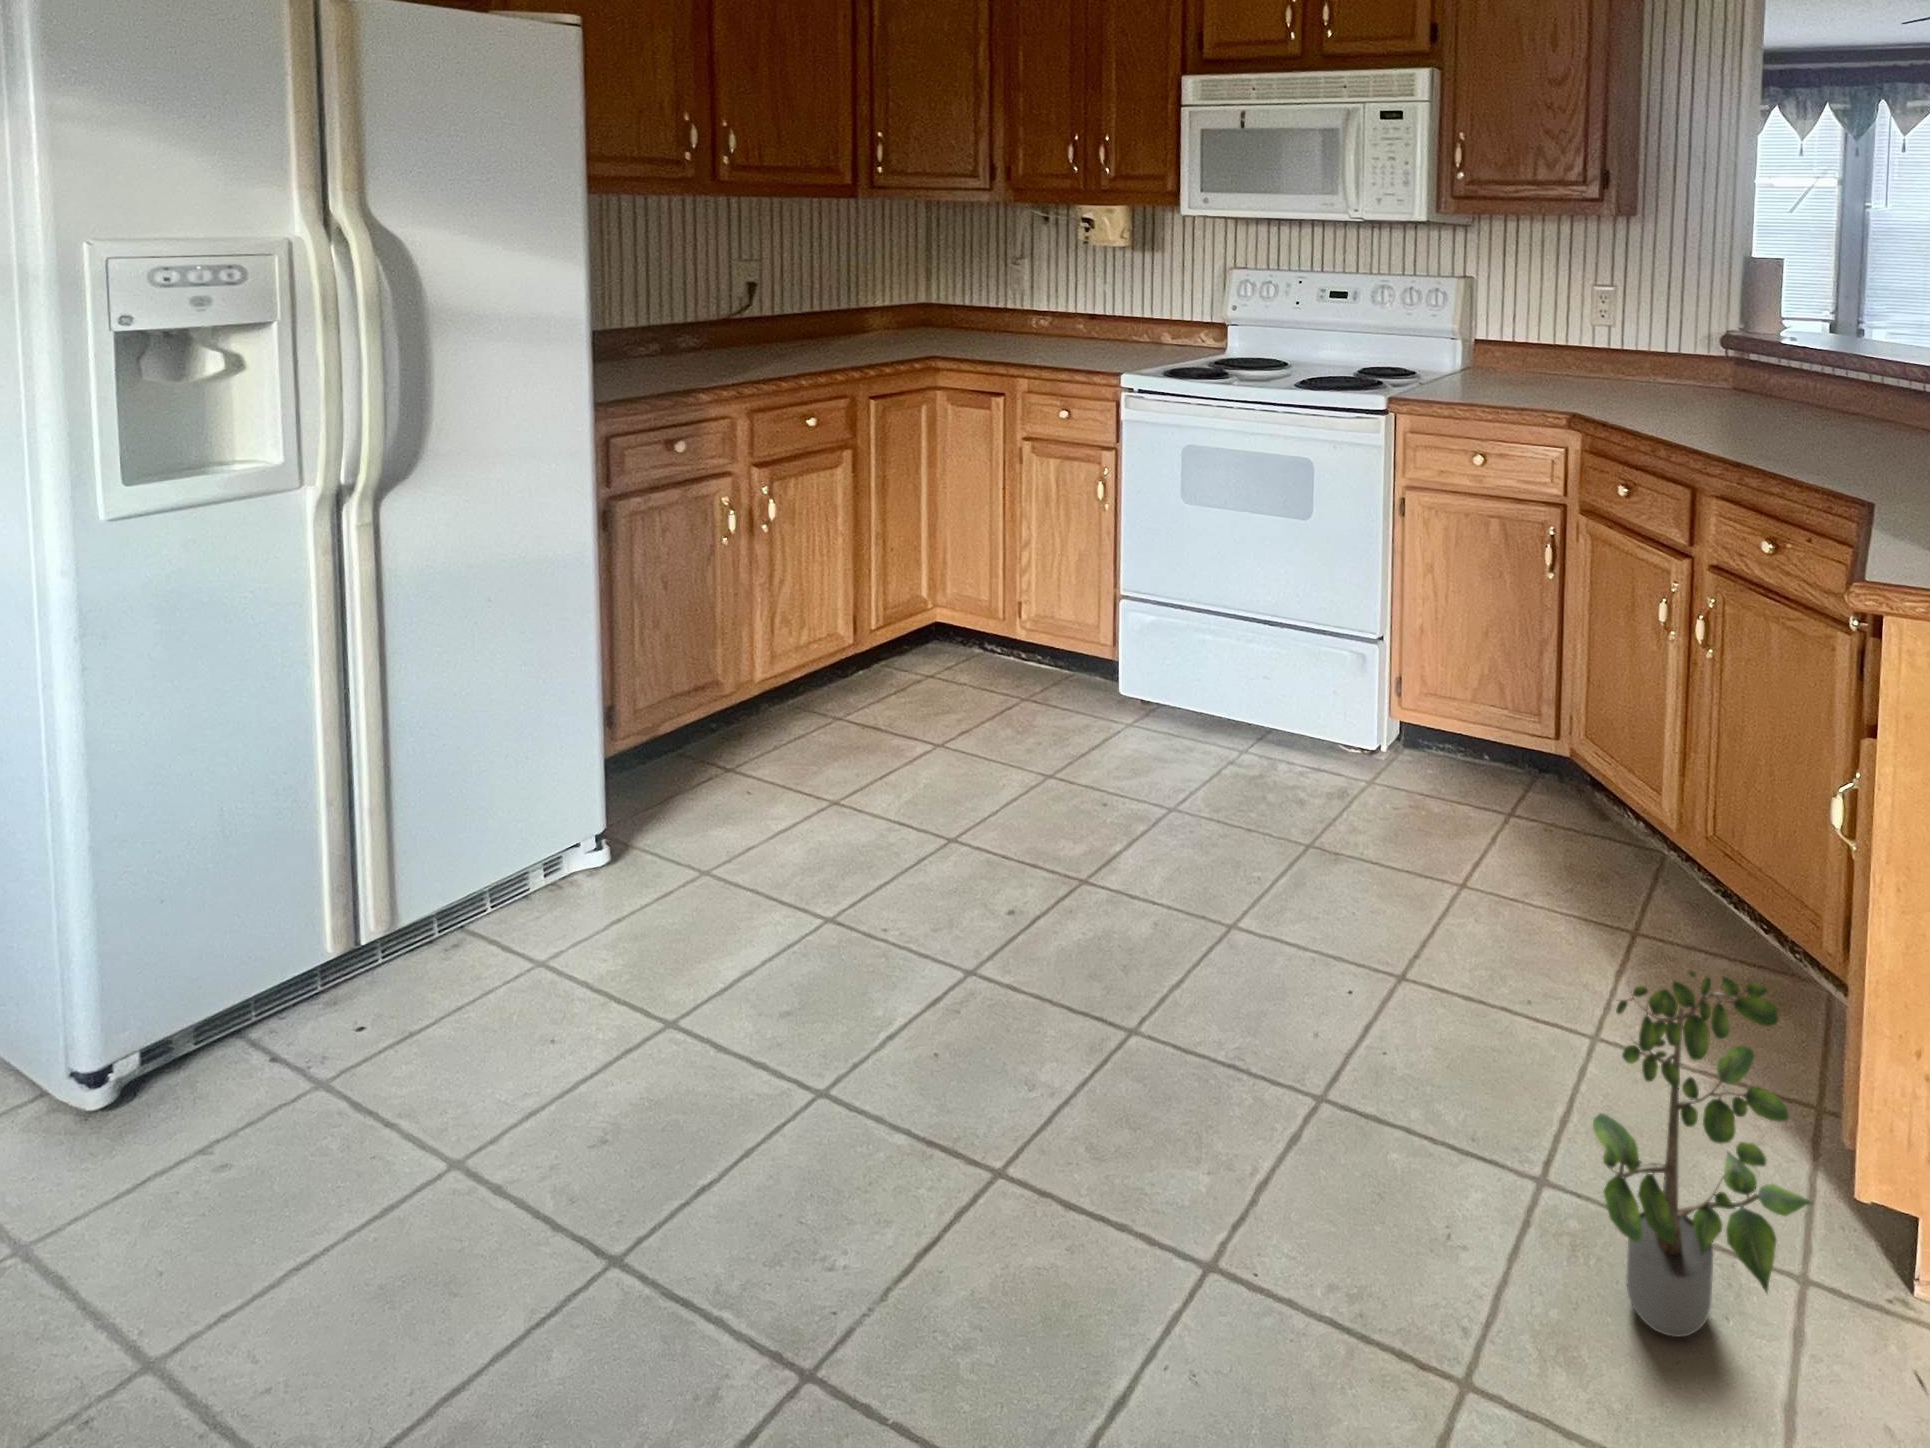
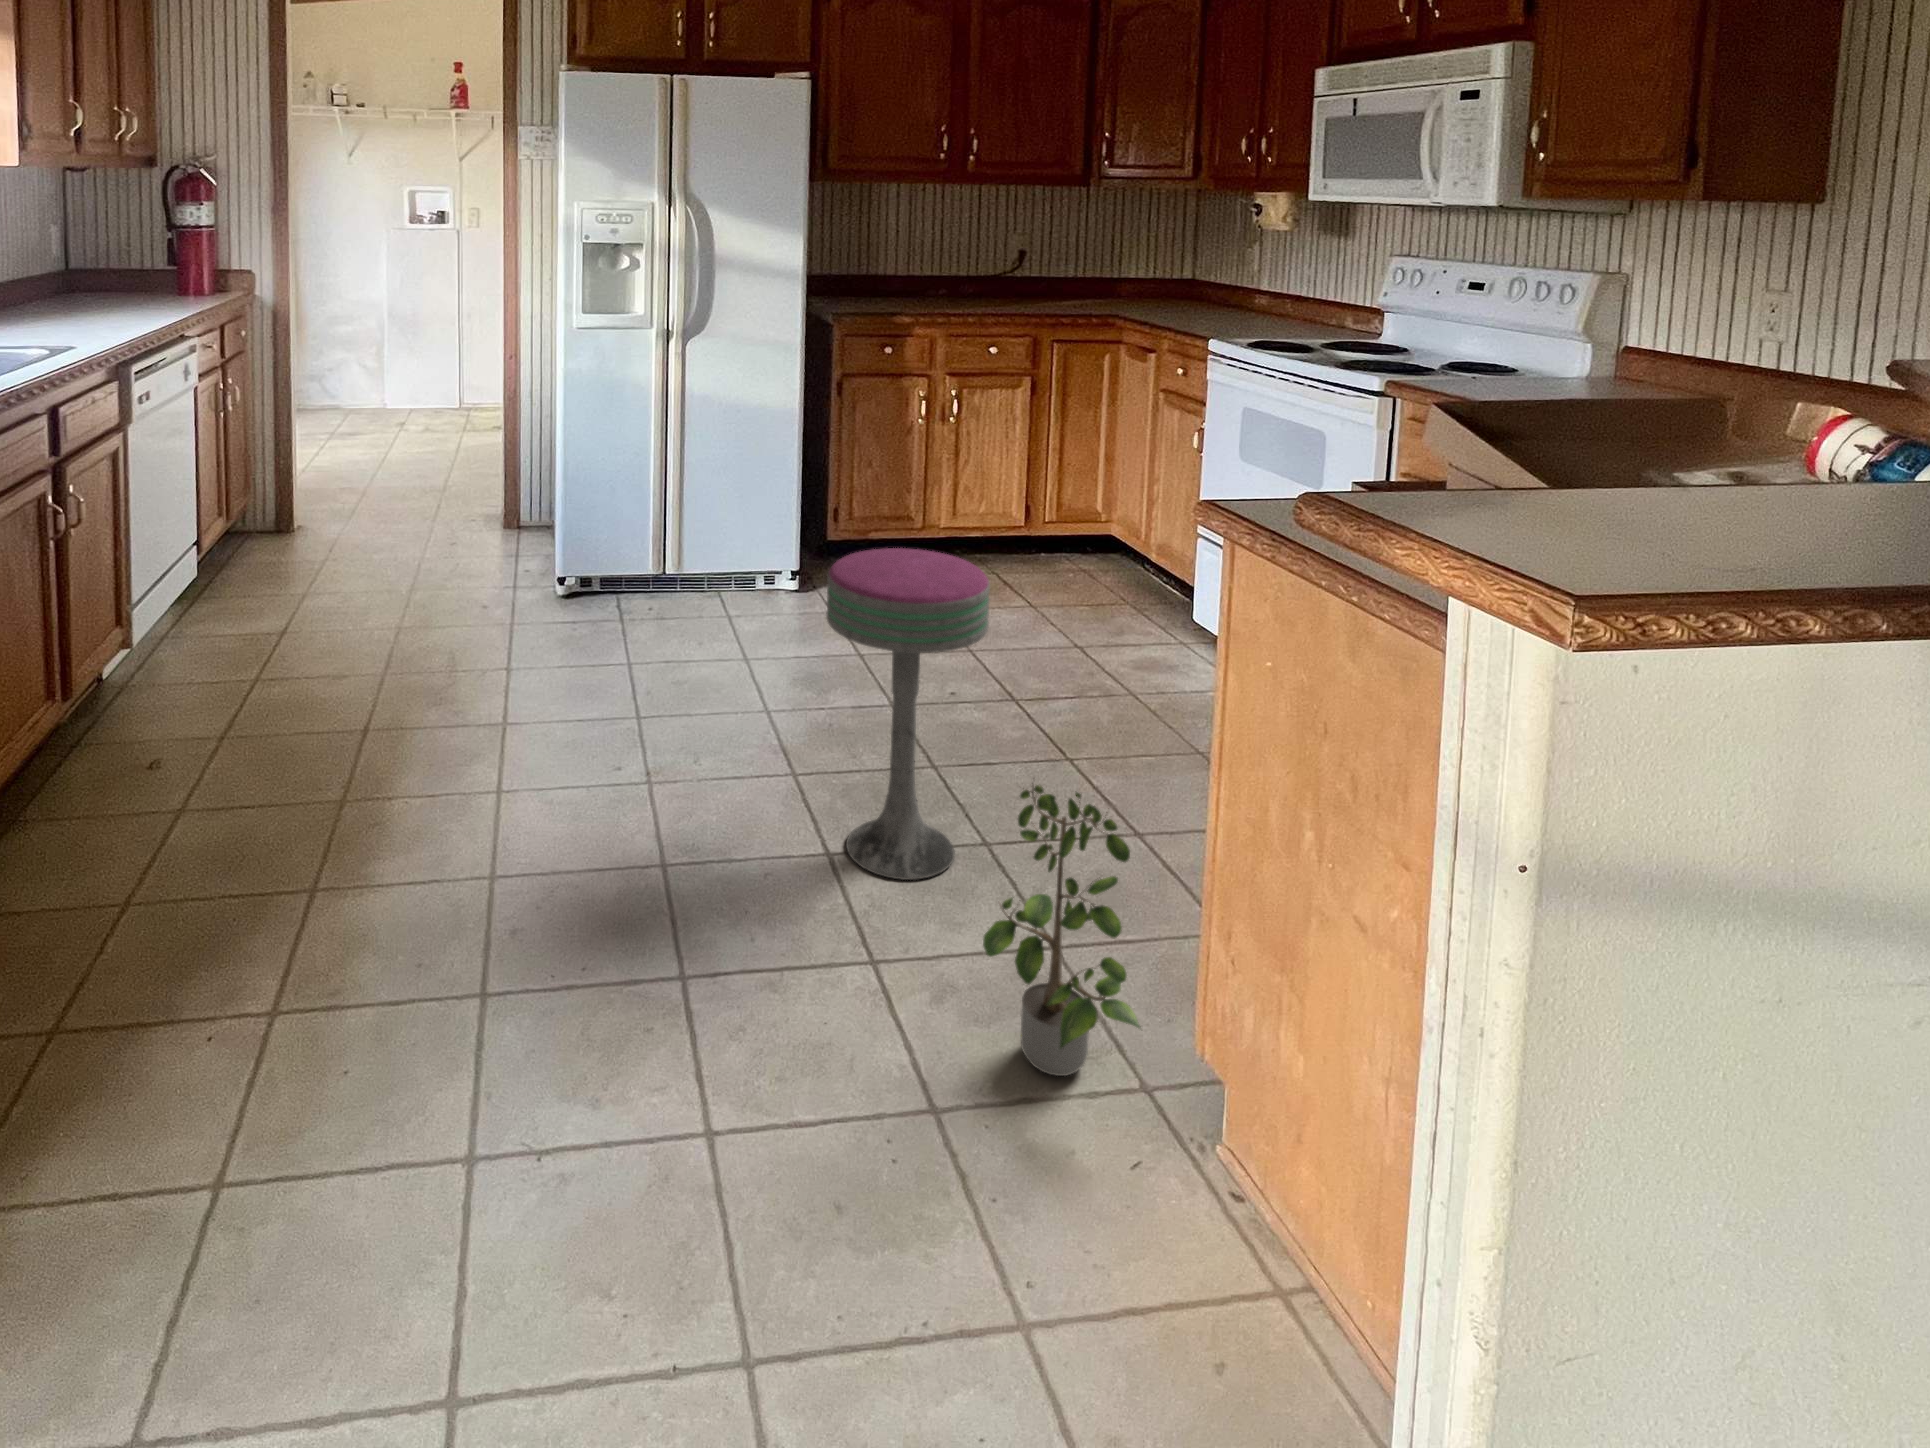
bar stool: none [1105,728,1340,1236] -> present [826,548,990,880]

